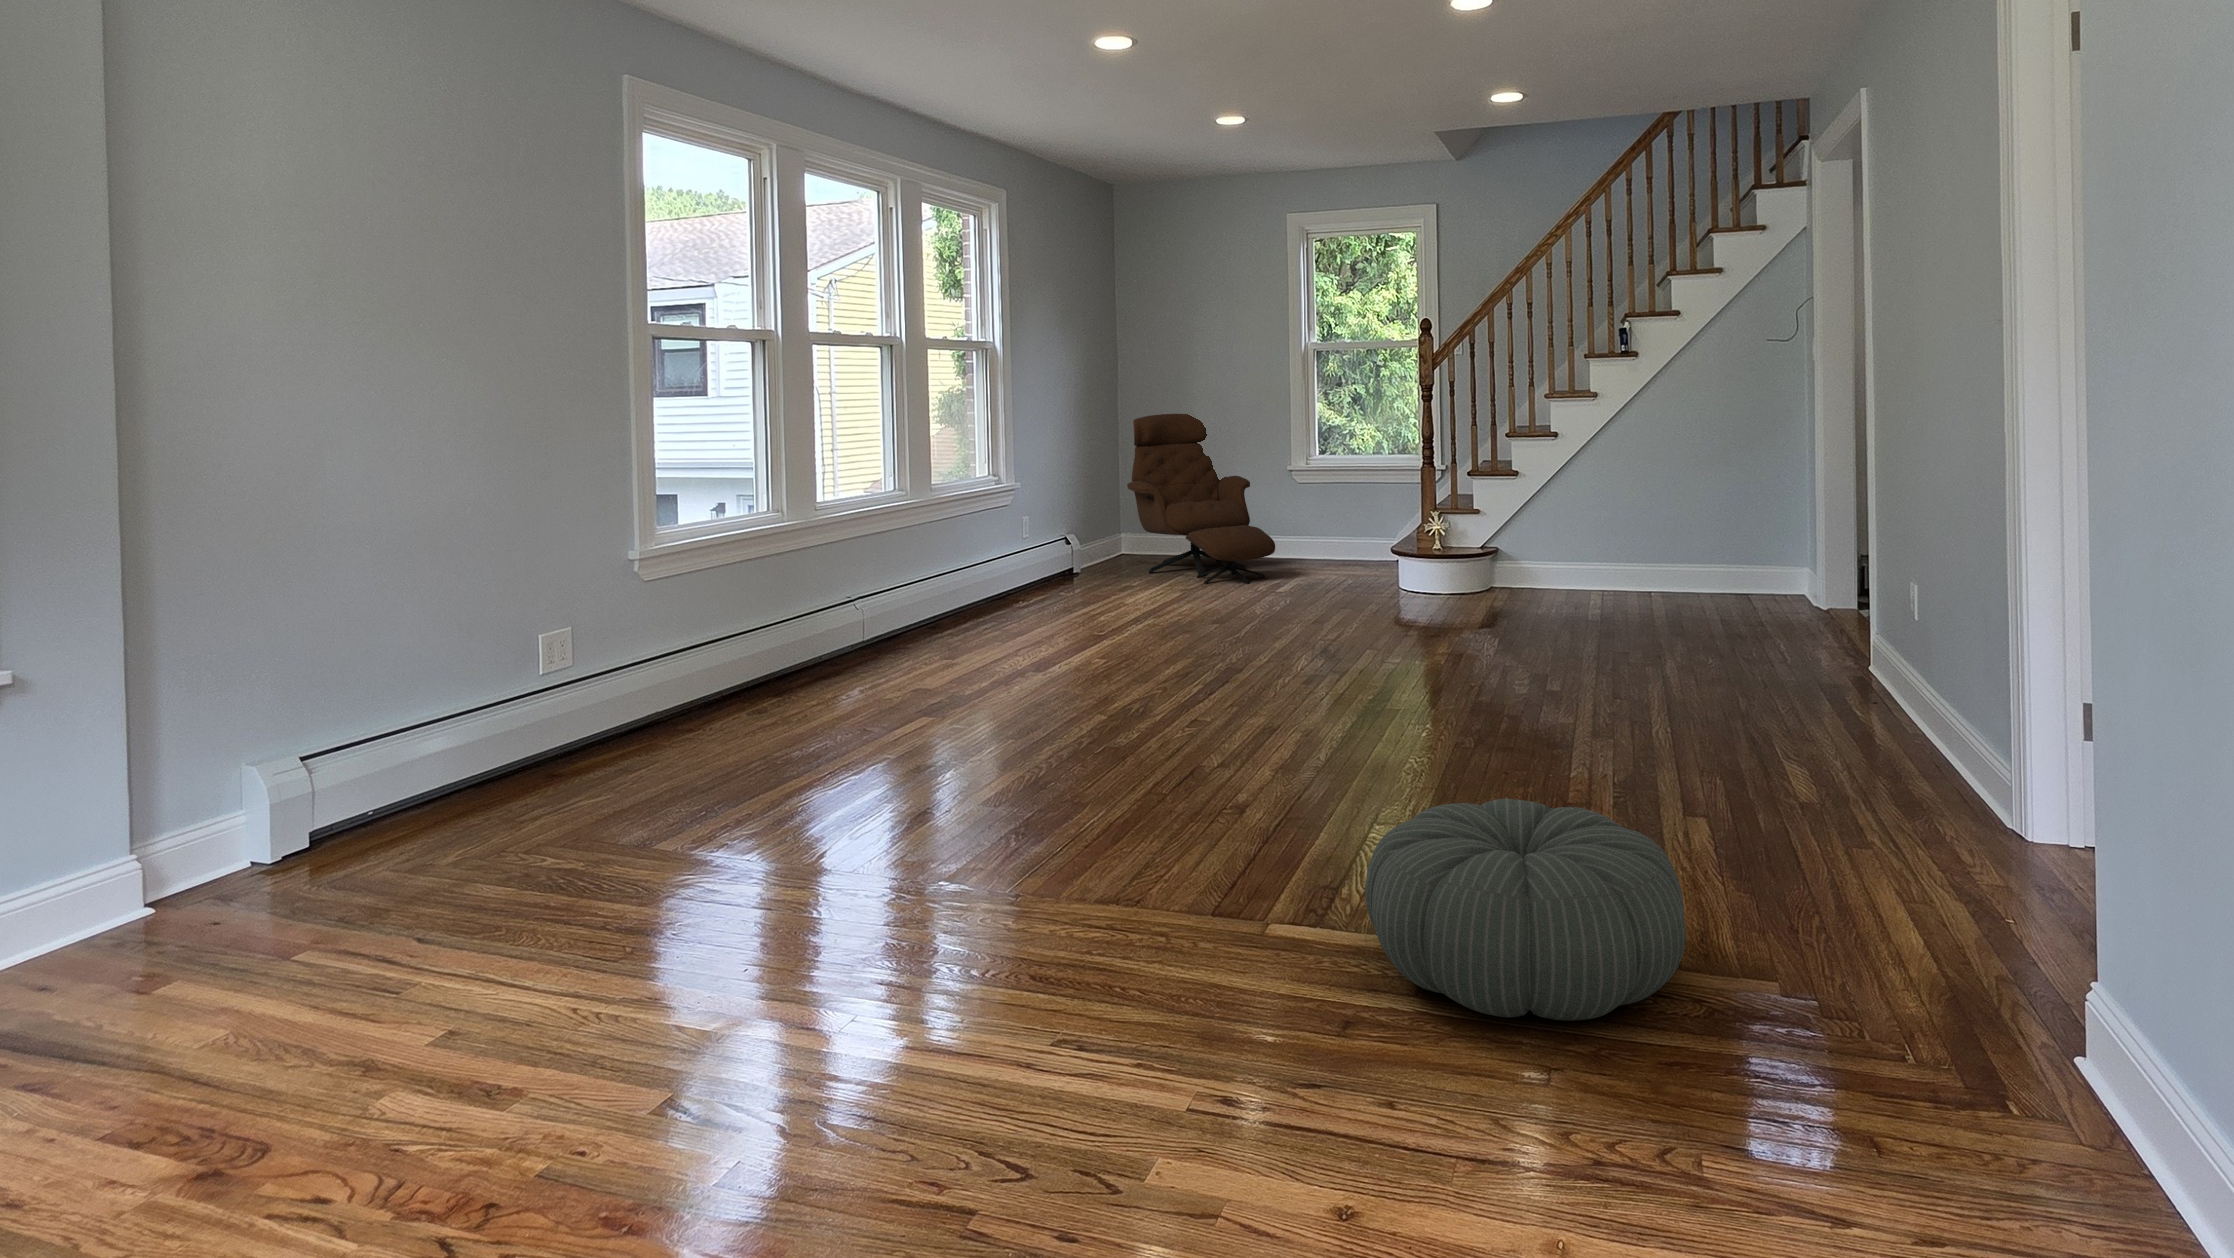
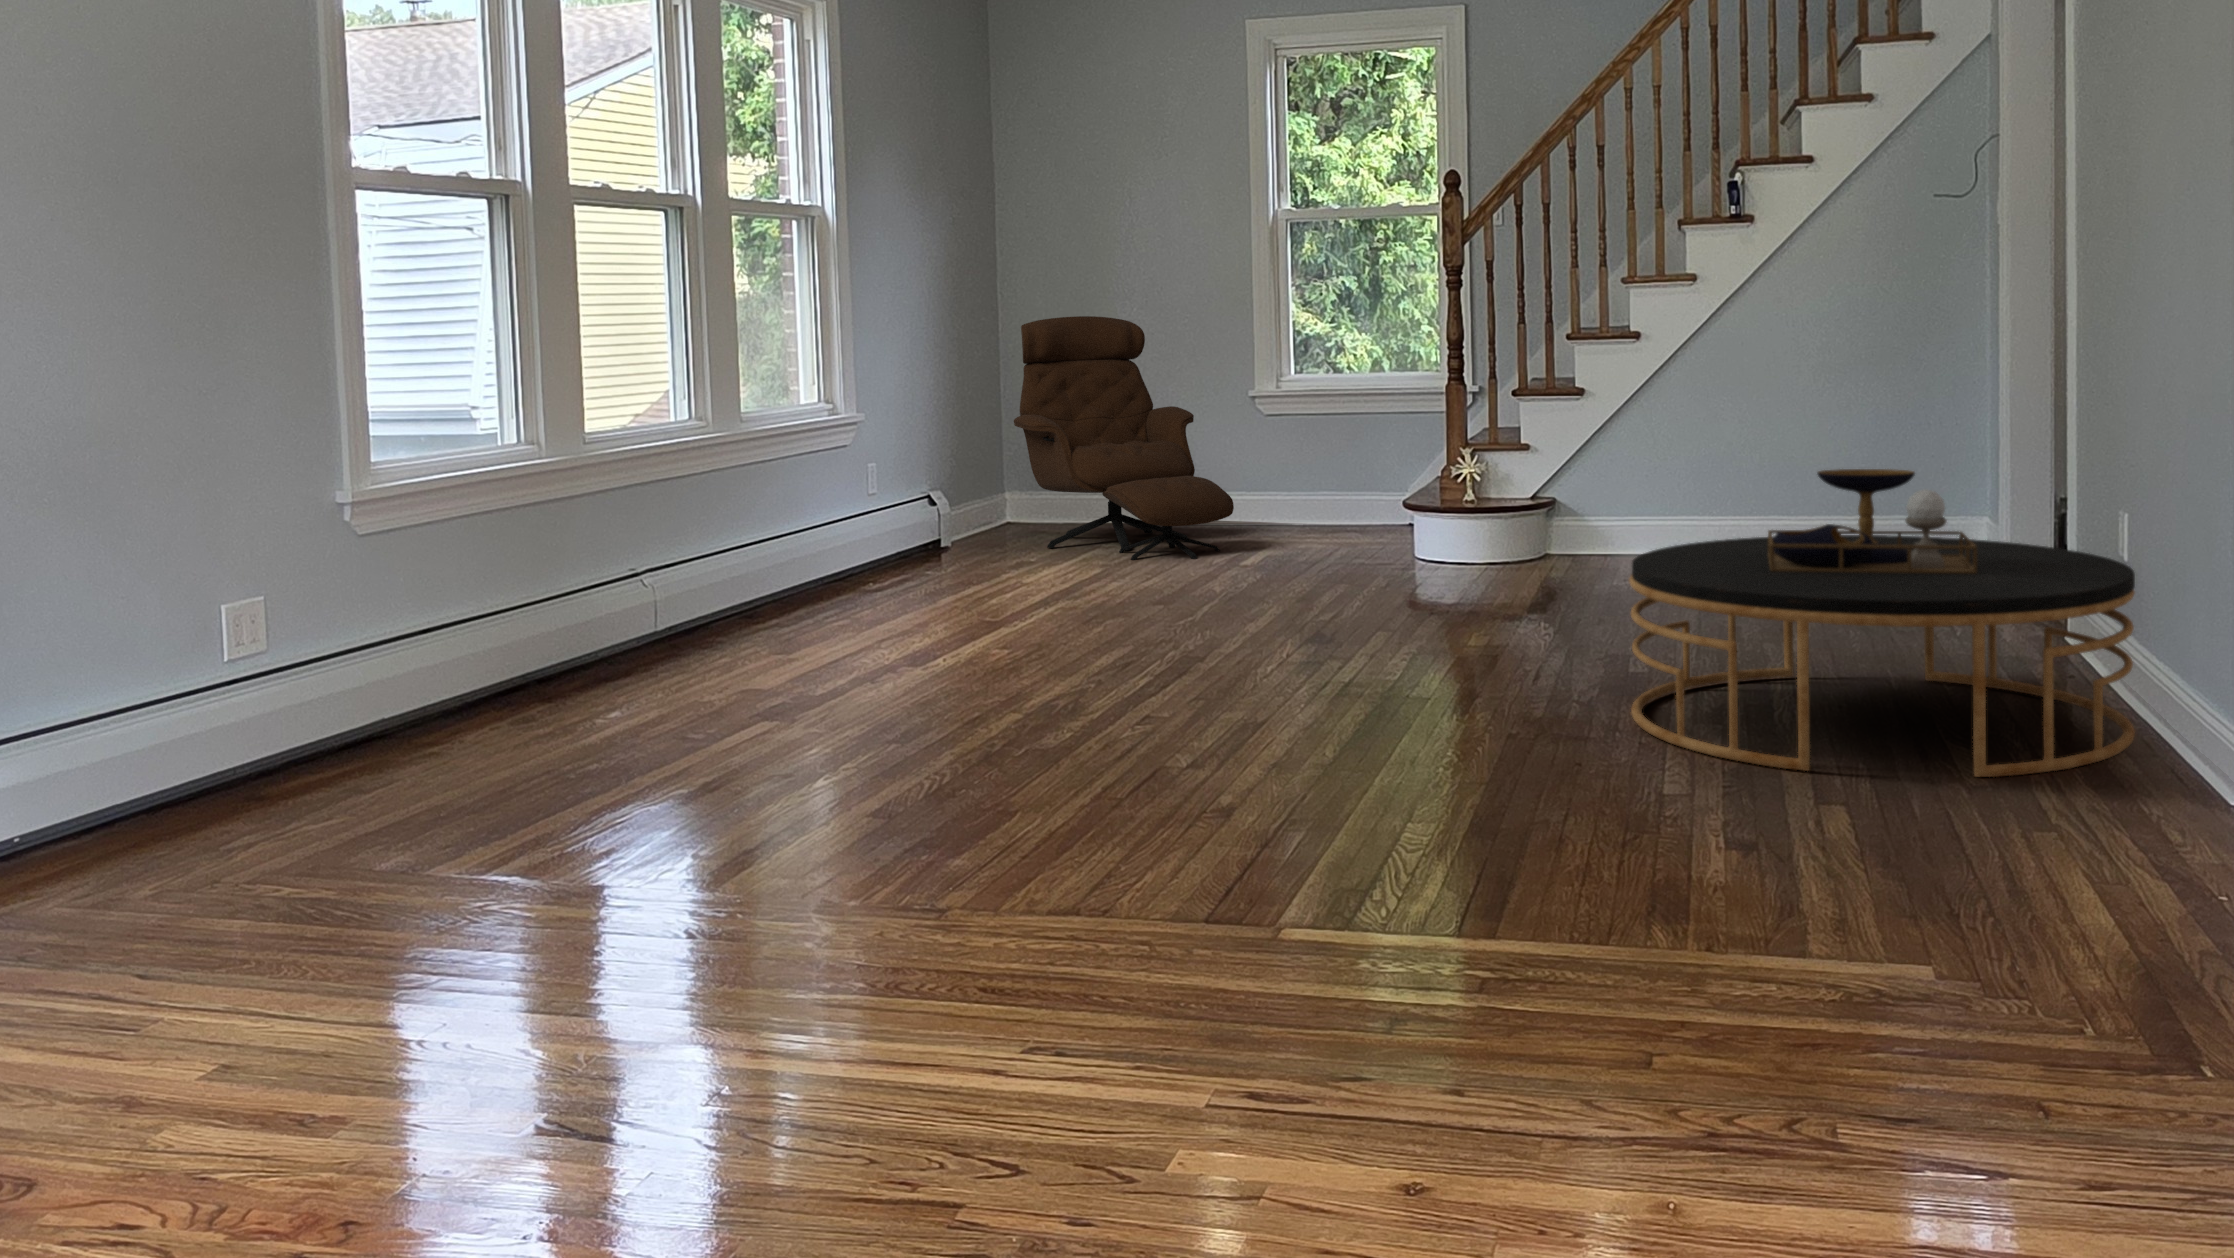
coffee table: none [1545,550,1927,793] -> present [1629,469,2135,777]
pouf: present [1365,799,1686,1020] -> none [1411,760,1817,1006]

